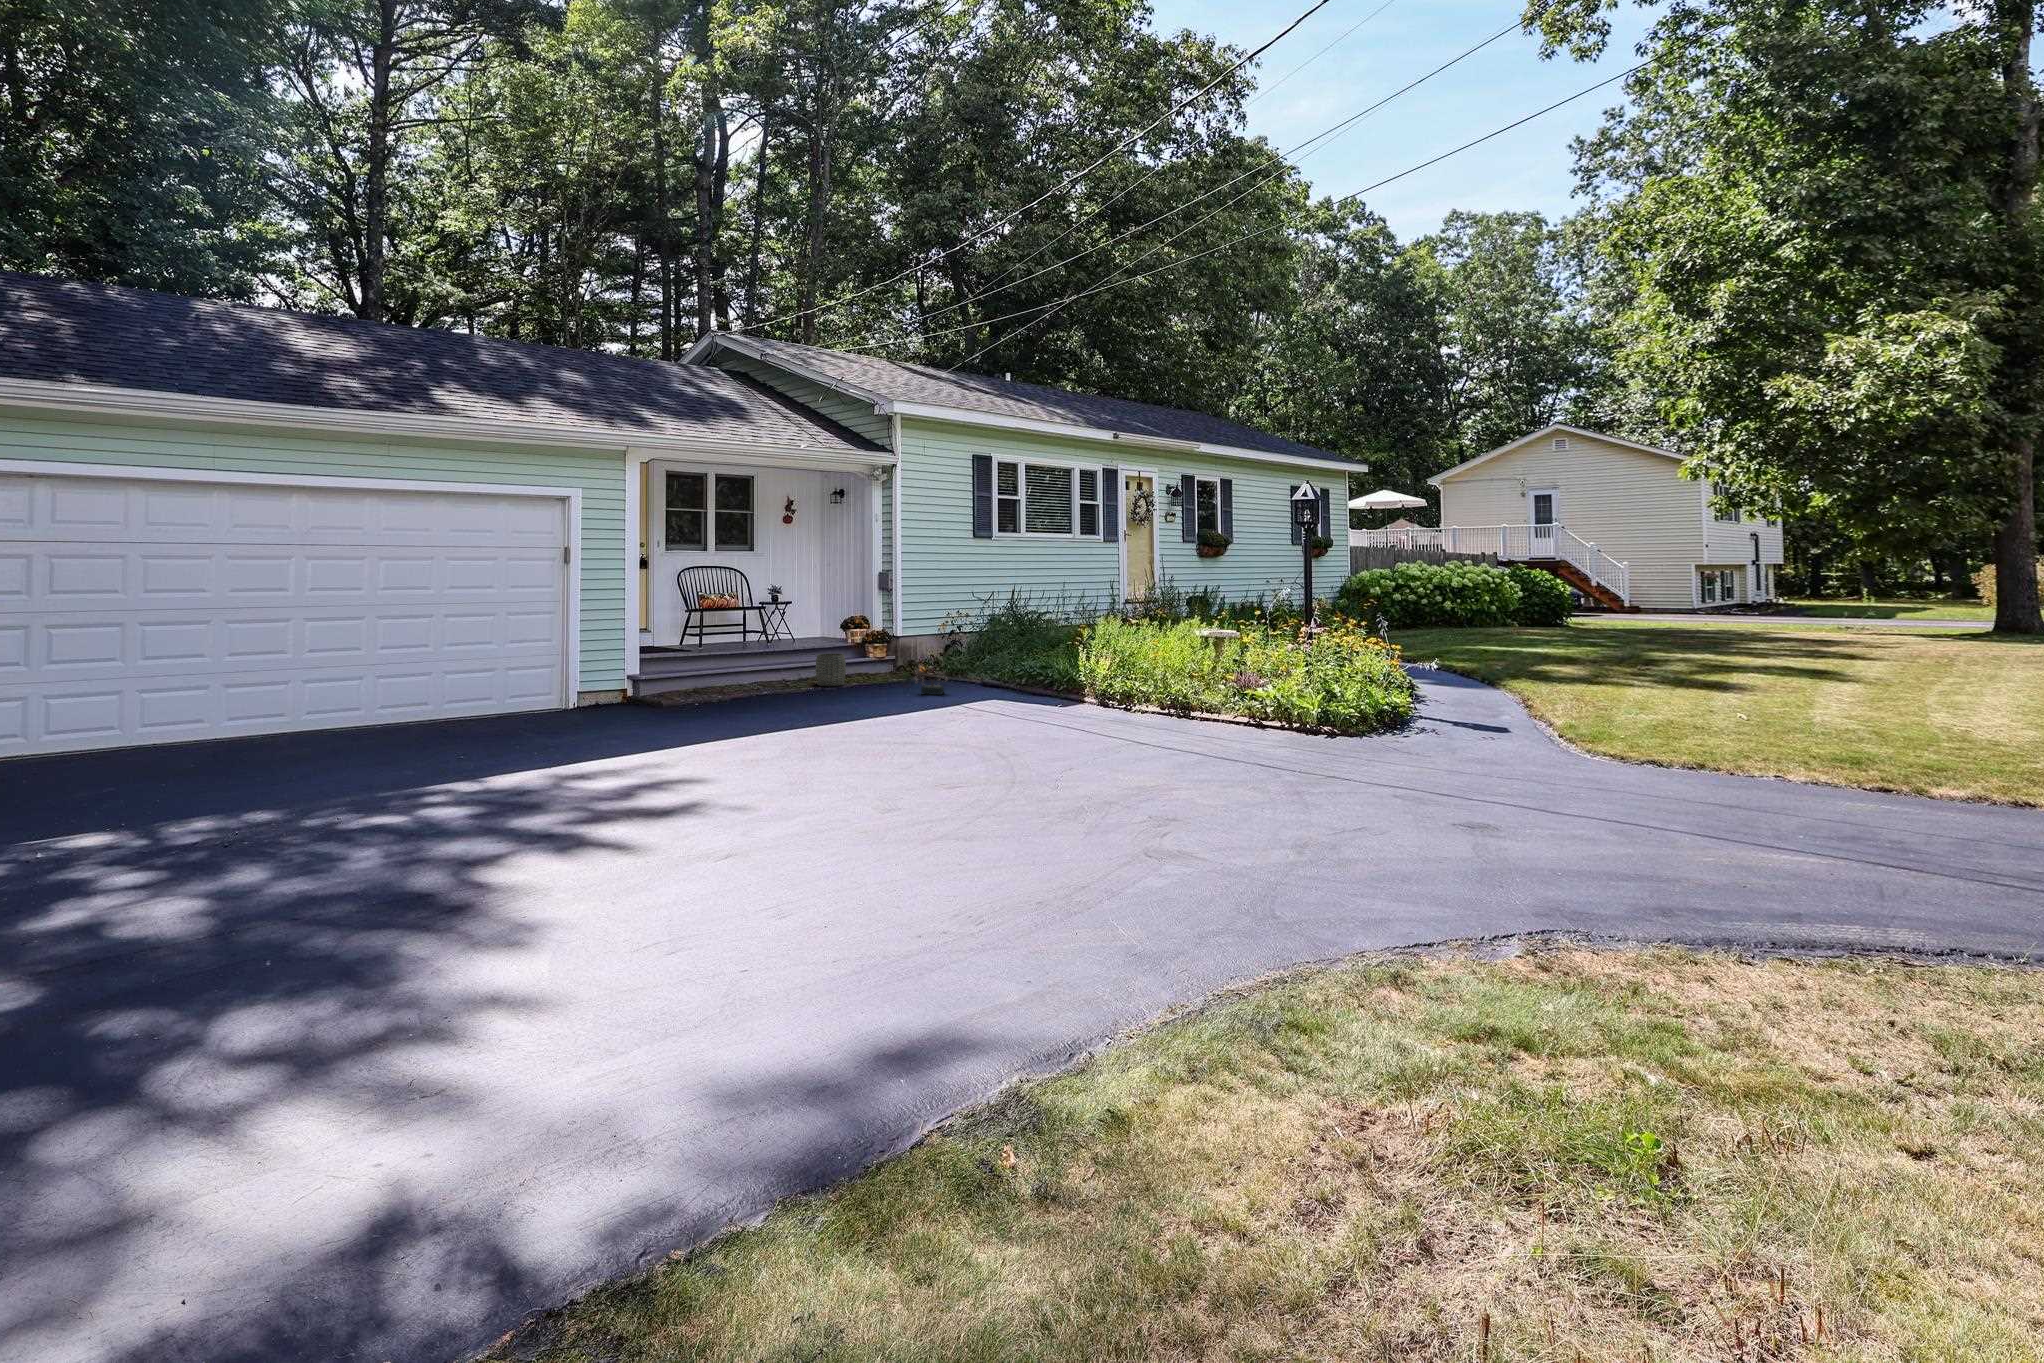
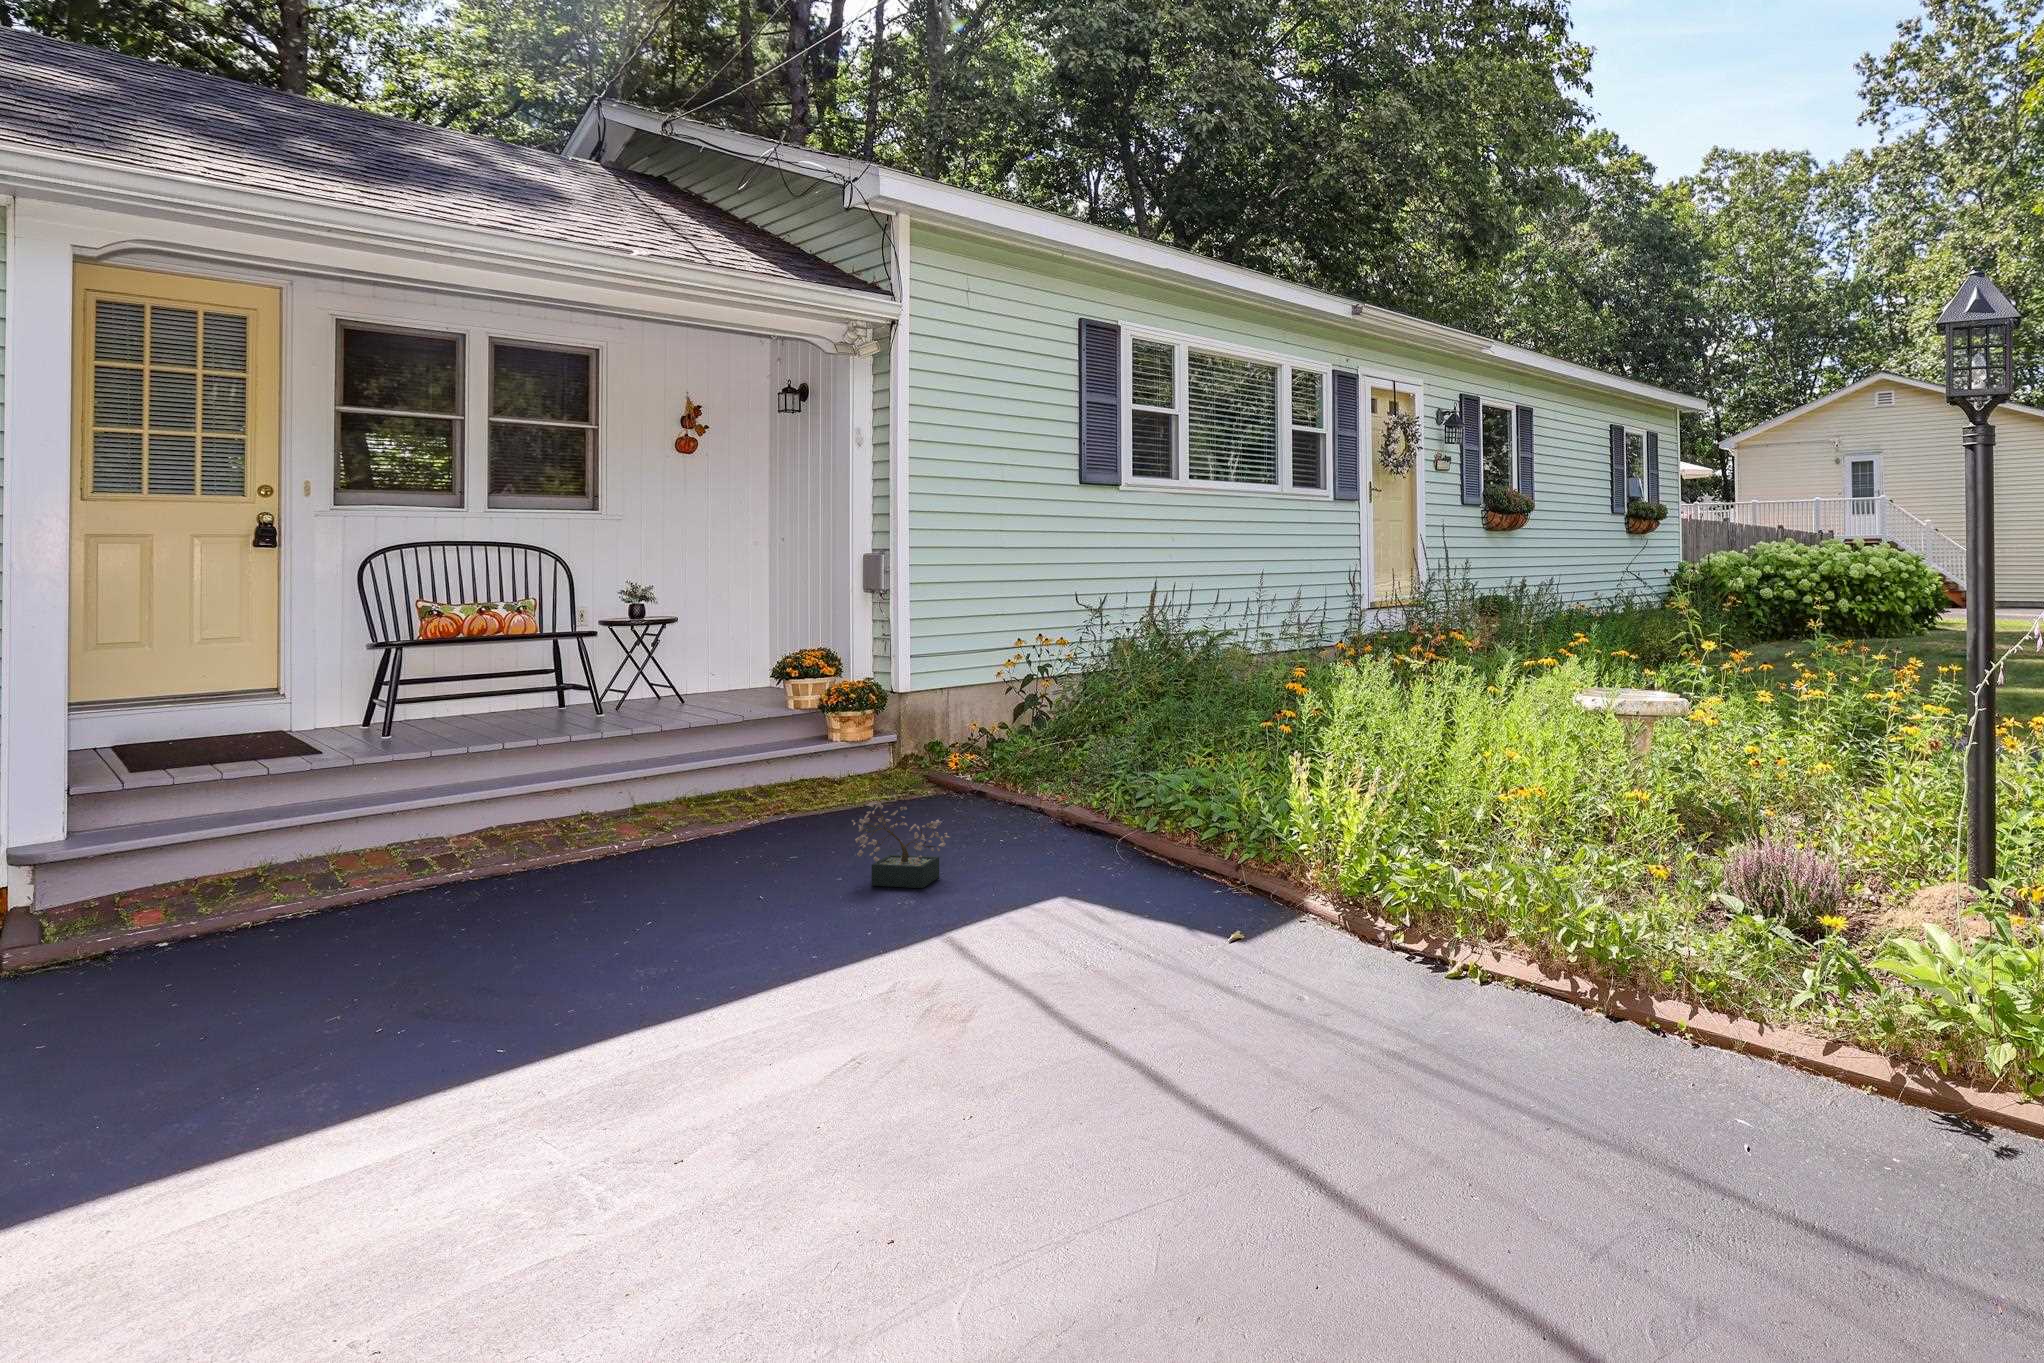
woven basket: present [816,654,846,686] -> none [642,754,725,844]

